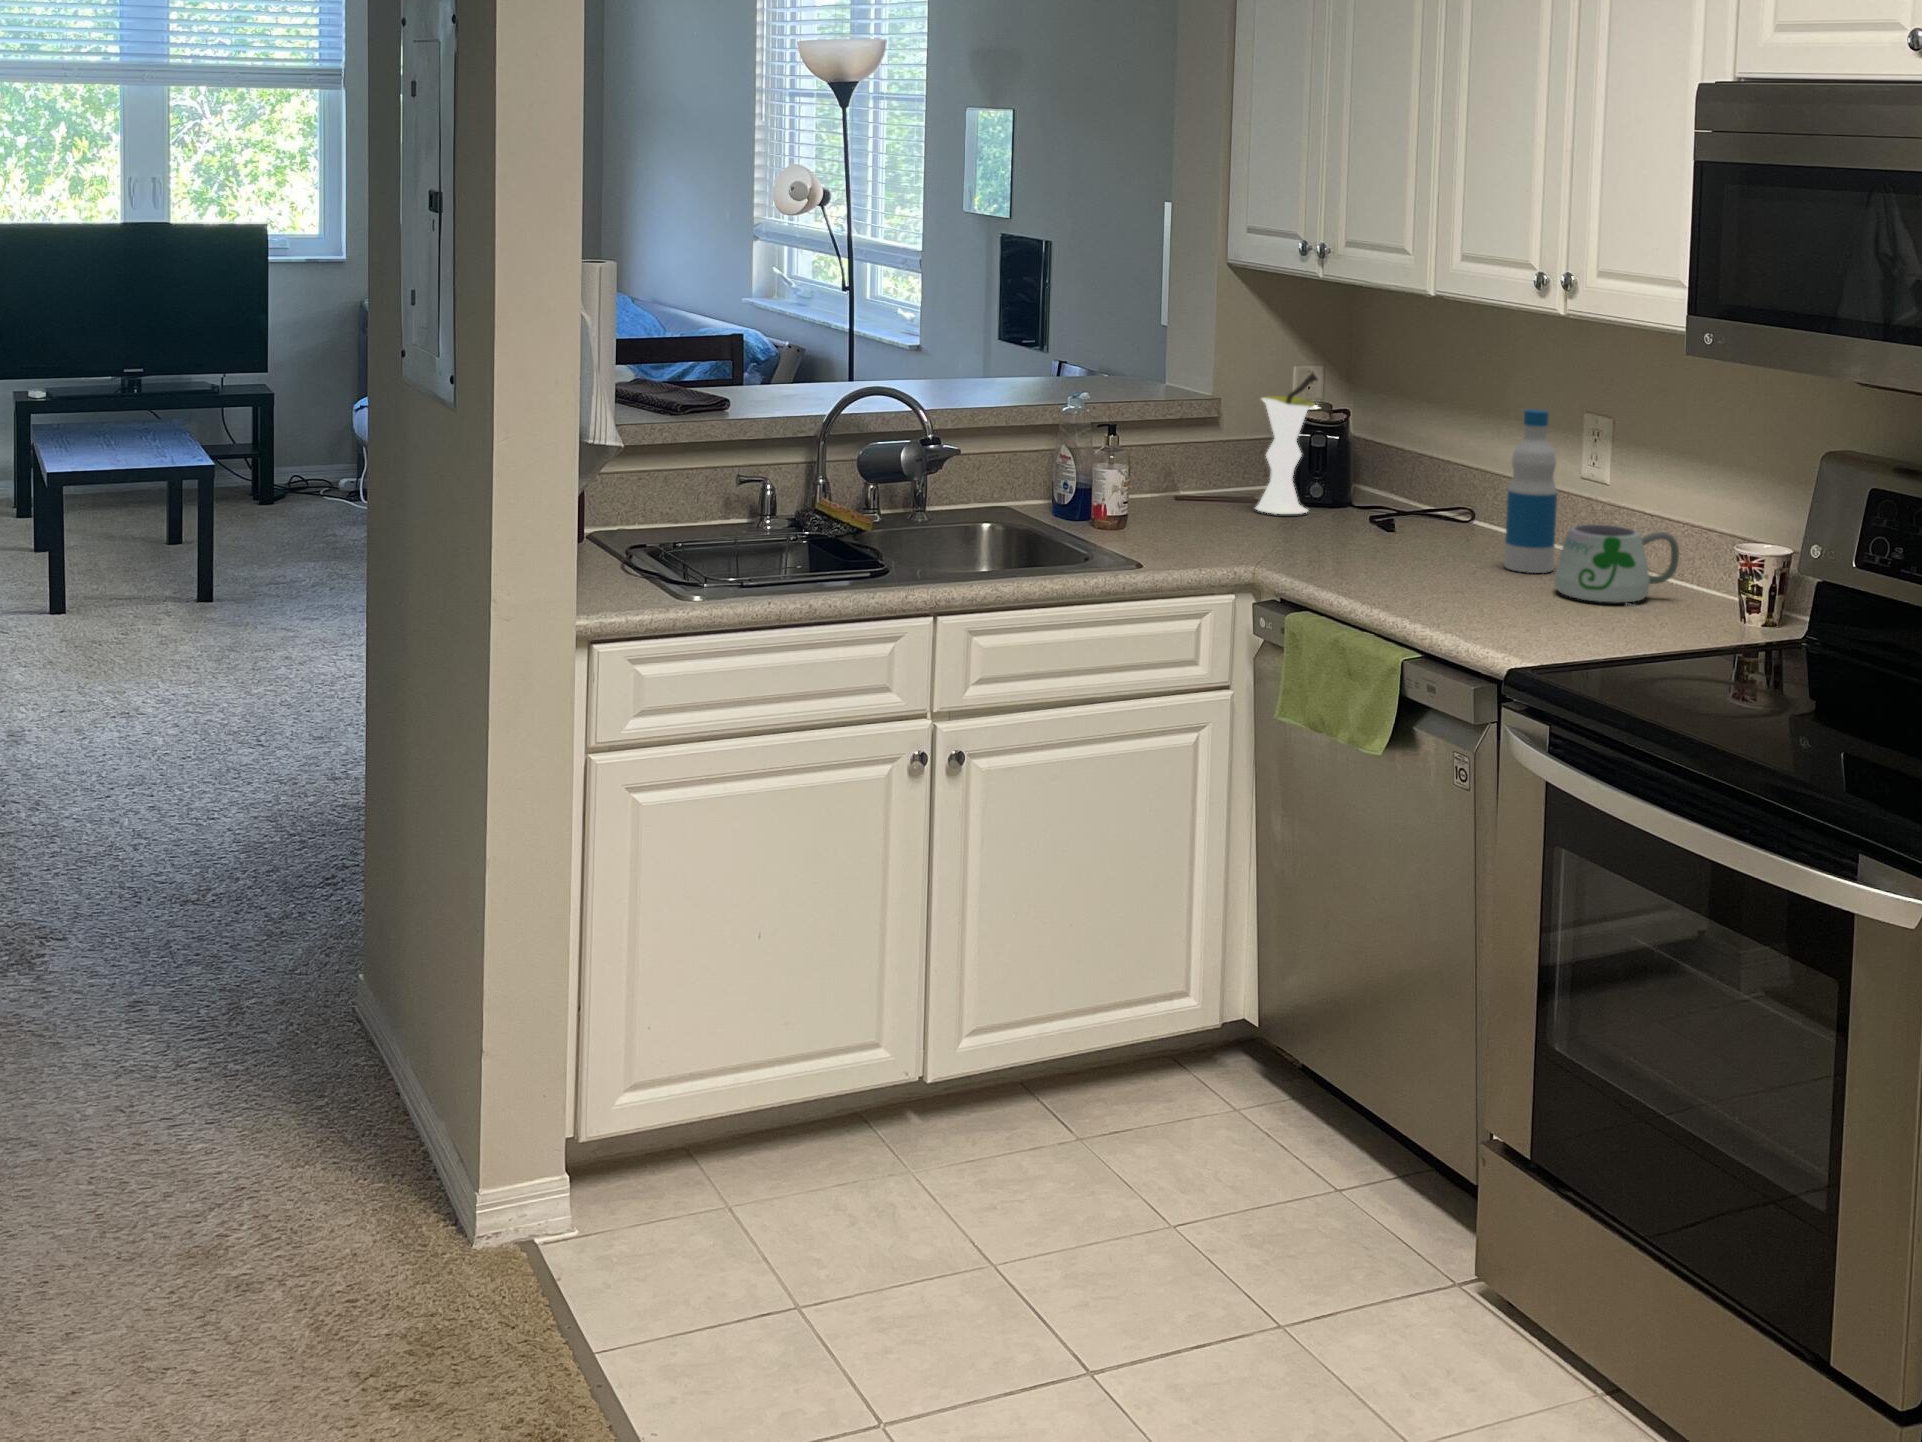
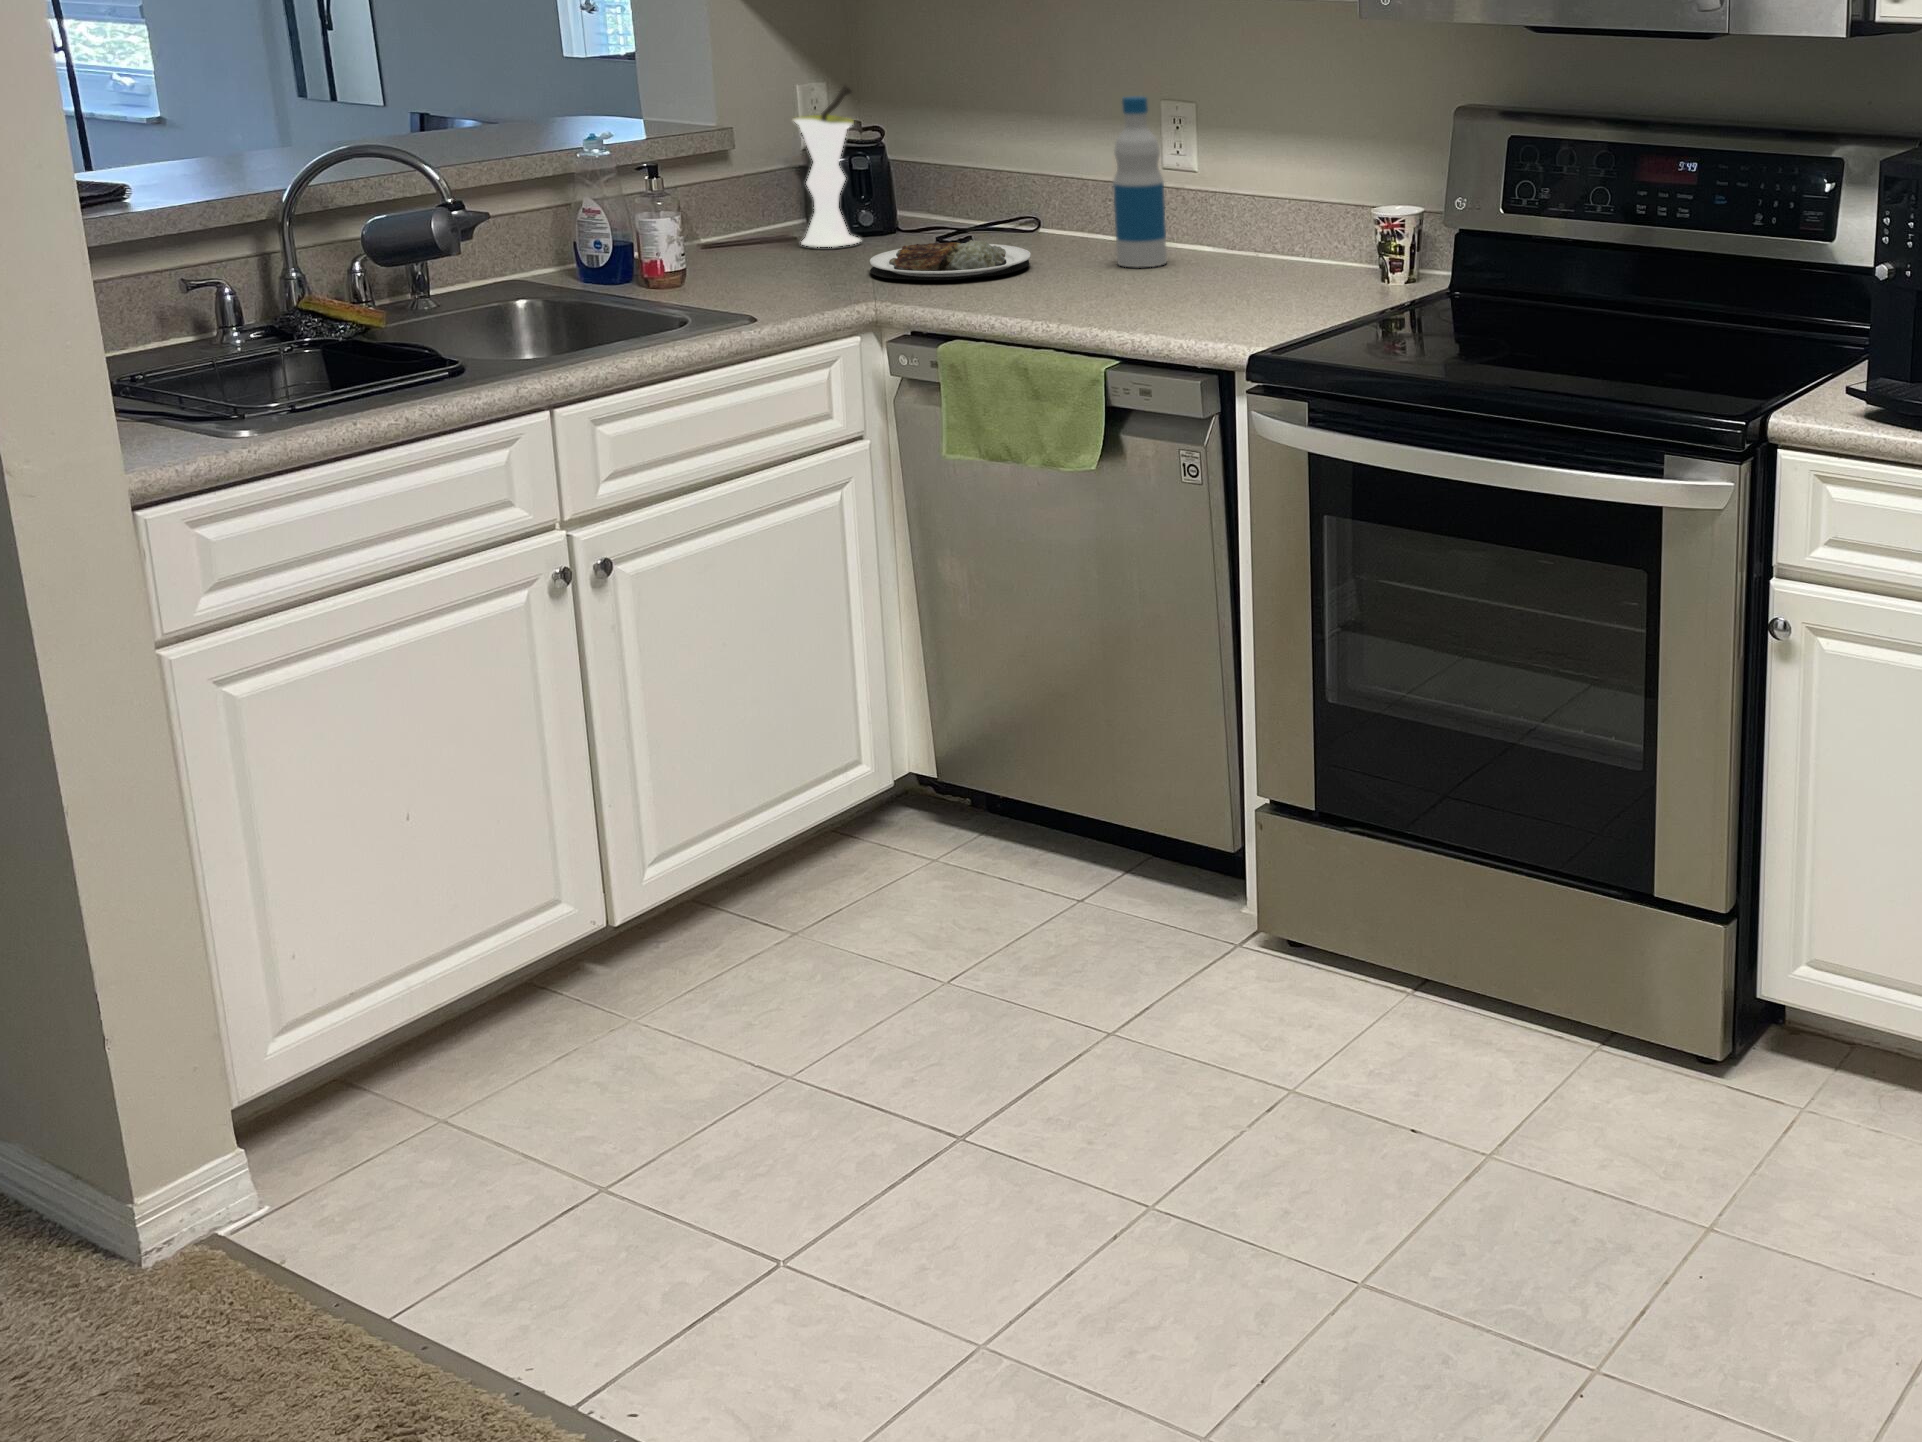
plate: none [1269,521,1437,562] -> present [870,240,1031,280]
mug: present [1555,524,1679,609] -> none [1190,205,1305,284]

